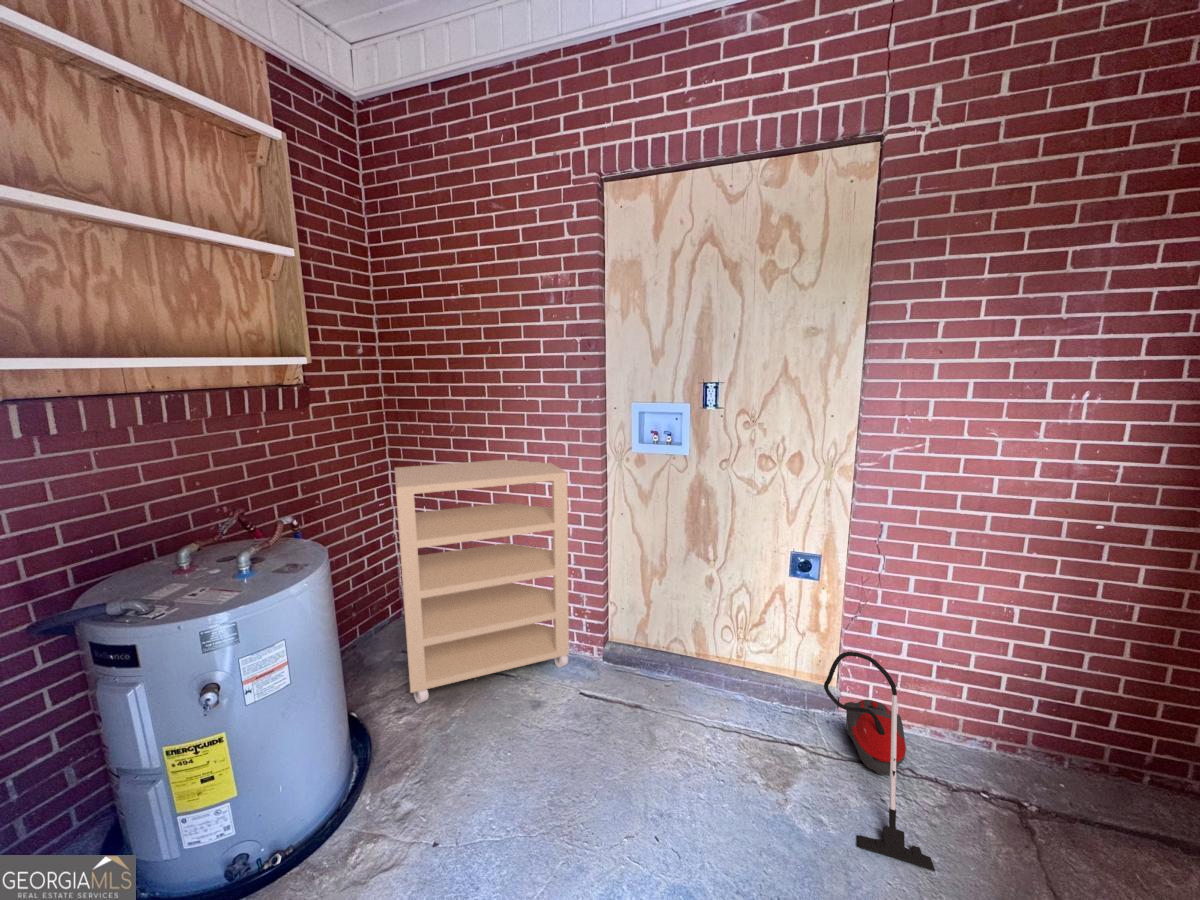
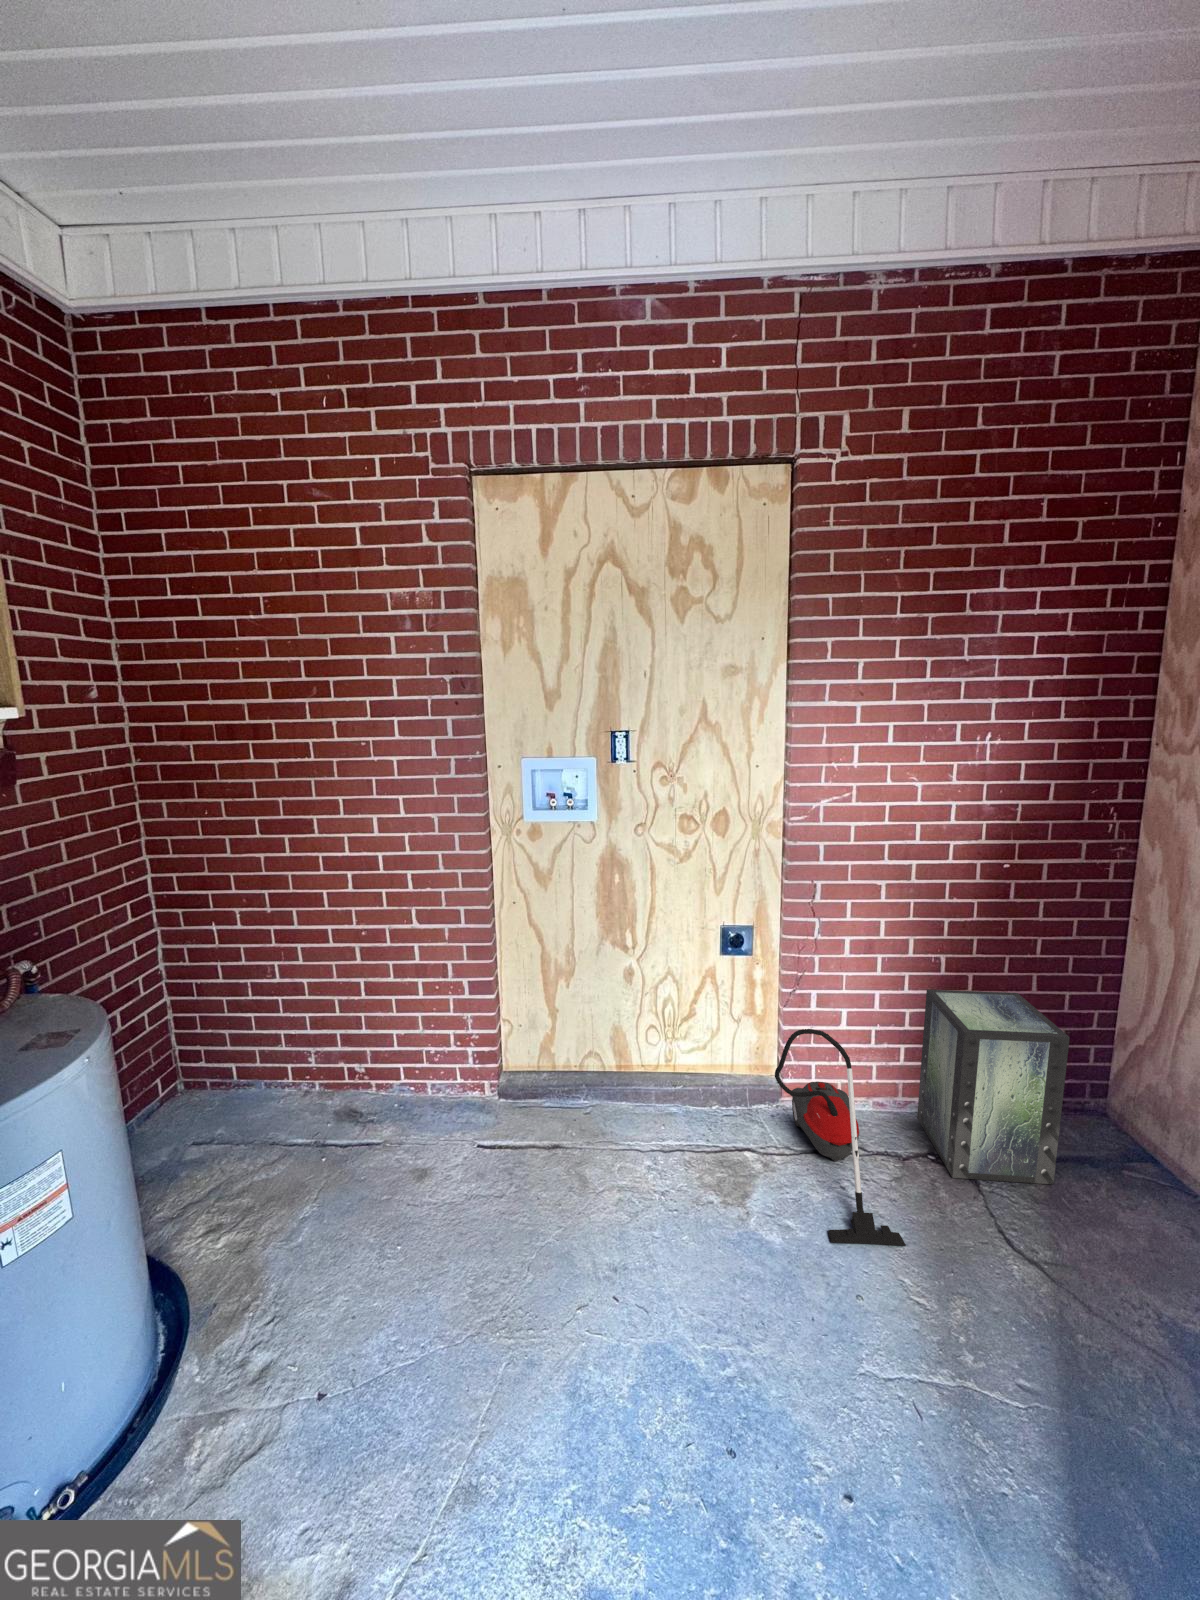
shelving unit: present [395,460,569,703] -> none [175,836,455,1211]
storage box: none [975,636,1157,857] -> present [917,990,1070,1184]

